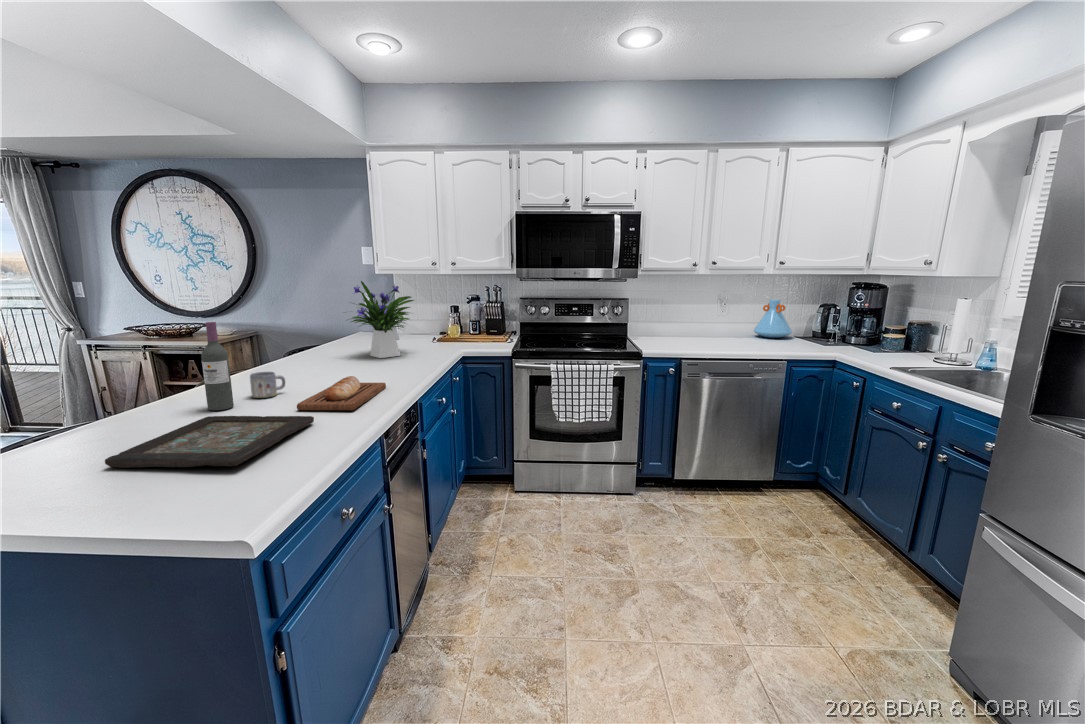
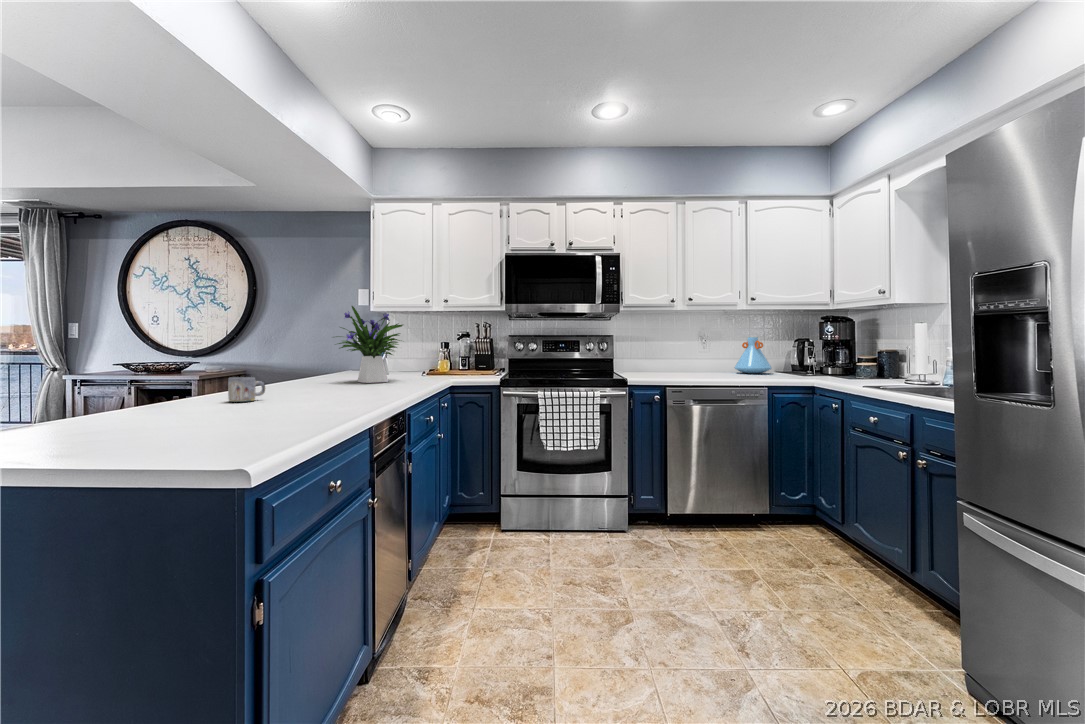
wine bottle: present [201,322,234,410] -> none [178,317,207,408]
bread loaf: present [297,376,386,410] -> none [273,383,370,408]
decorative tray: present [105,416,314,468] -> none [49,407,289,437]

